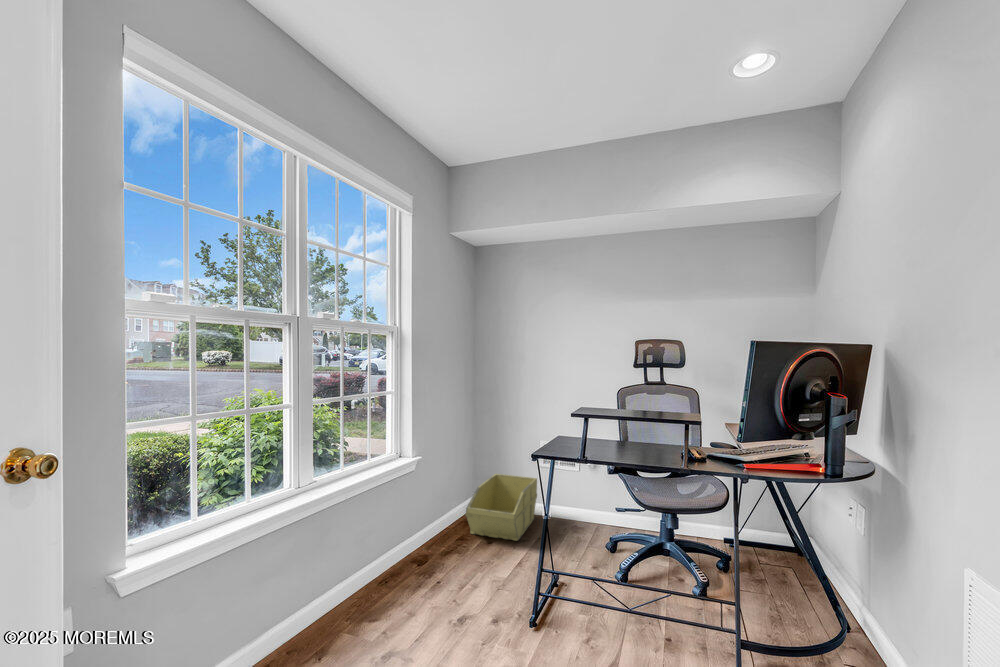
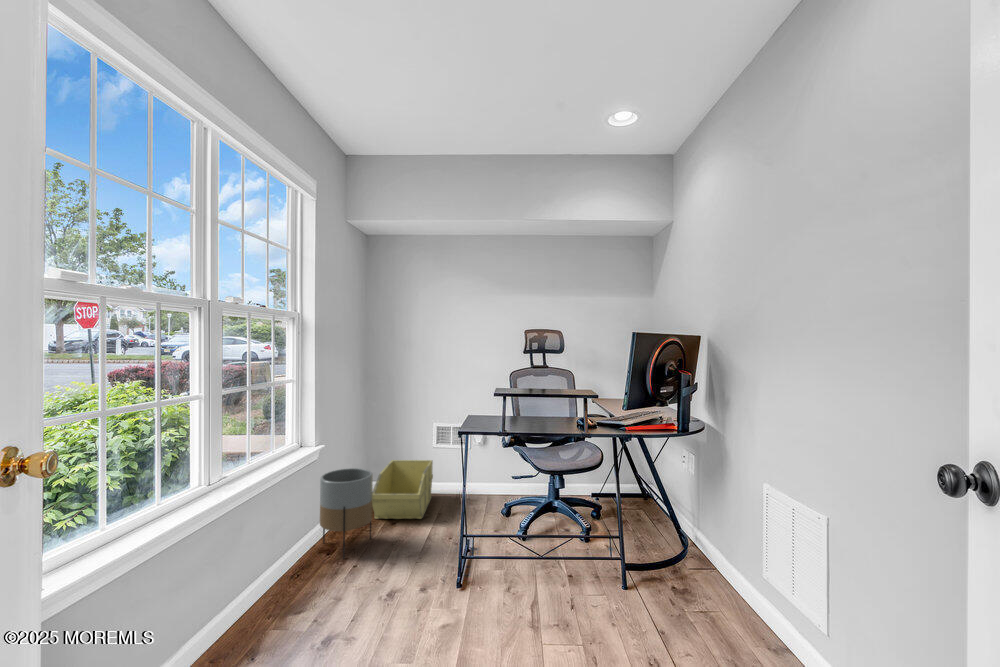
planter: none [409,478,462,572] -> present [320,468,373,559]

